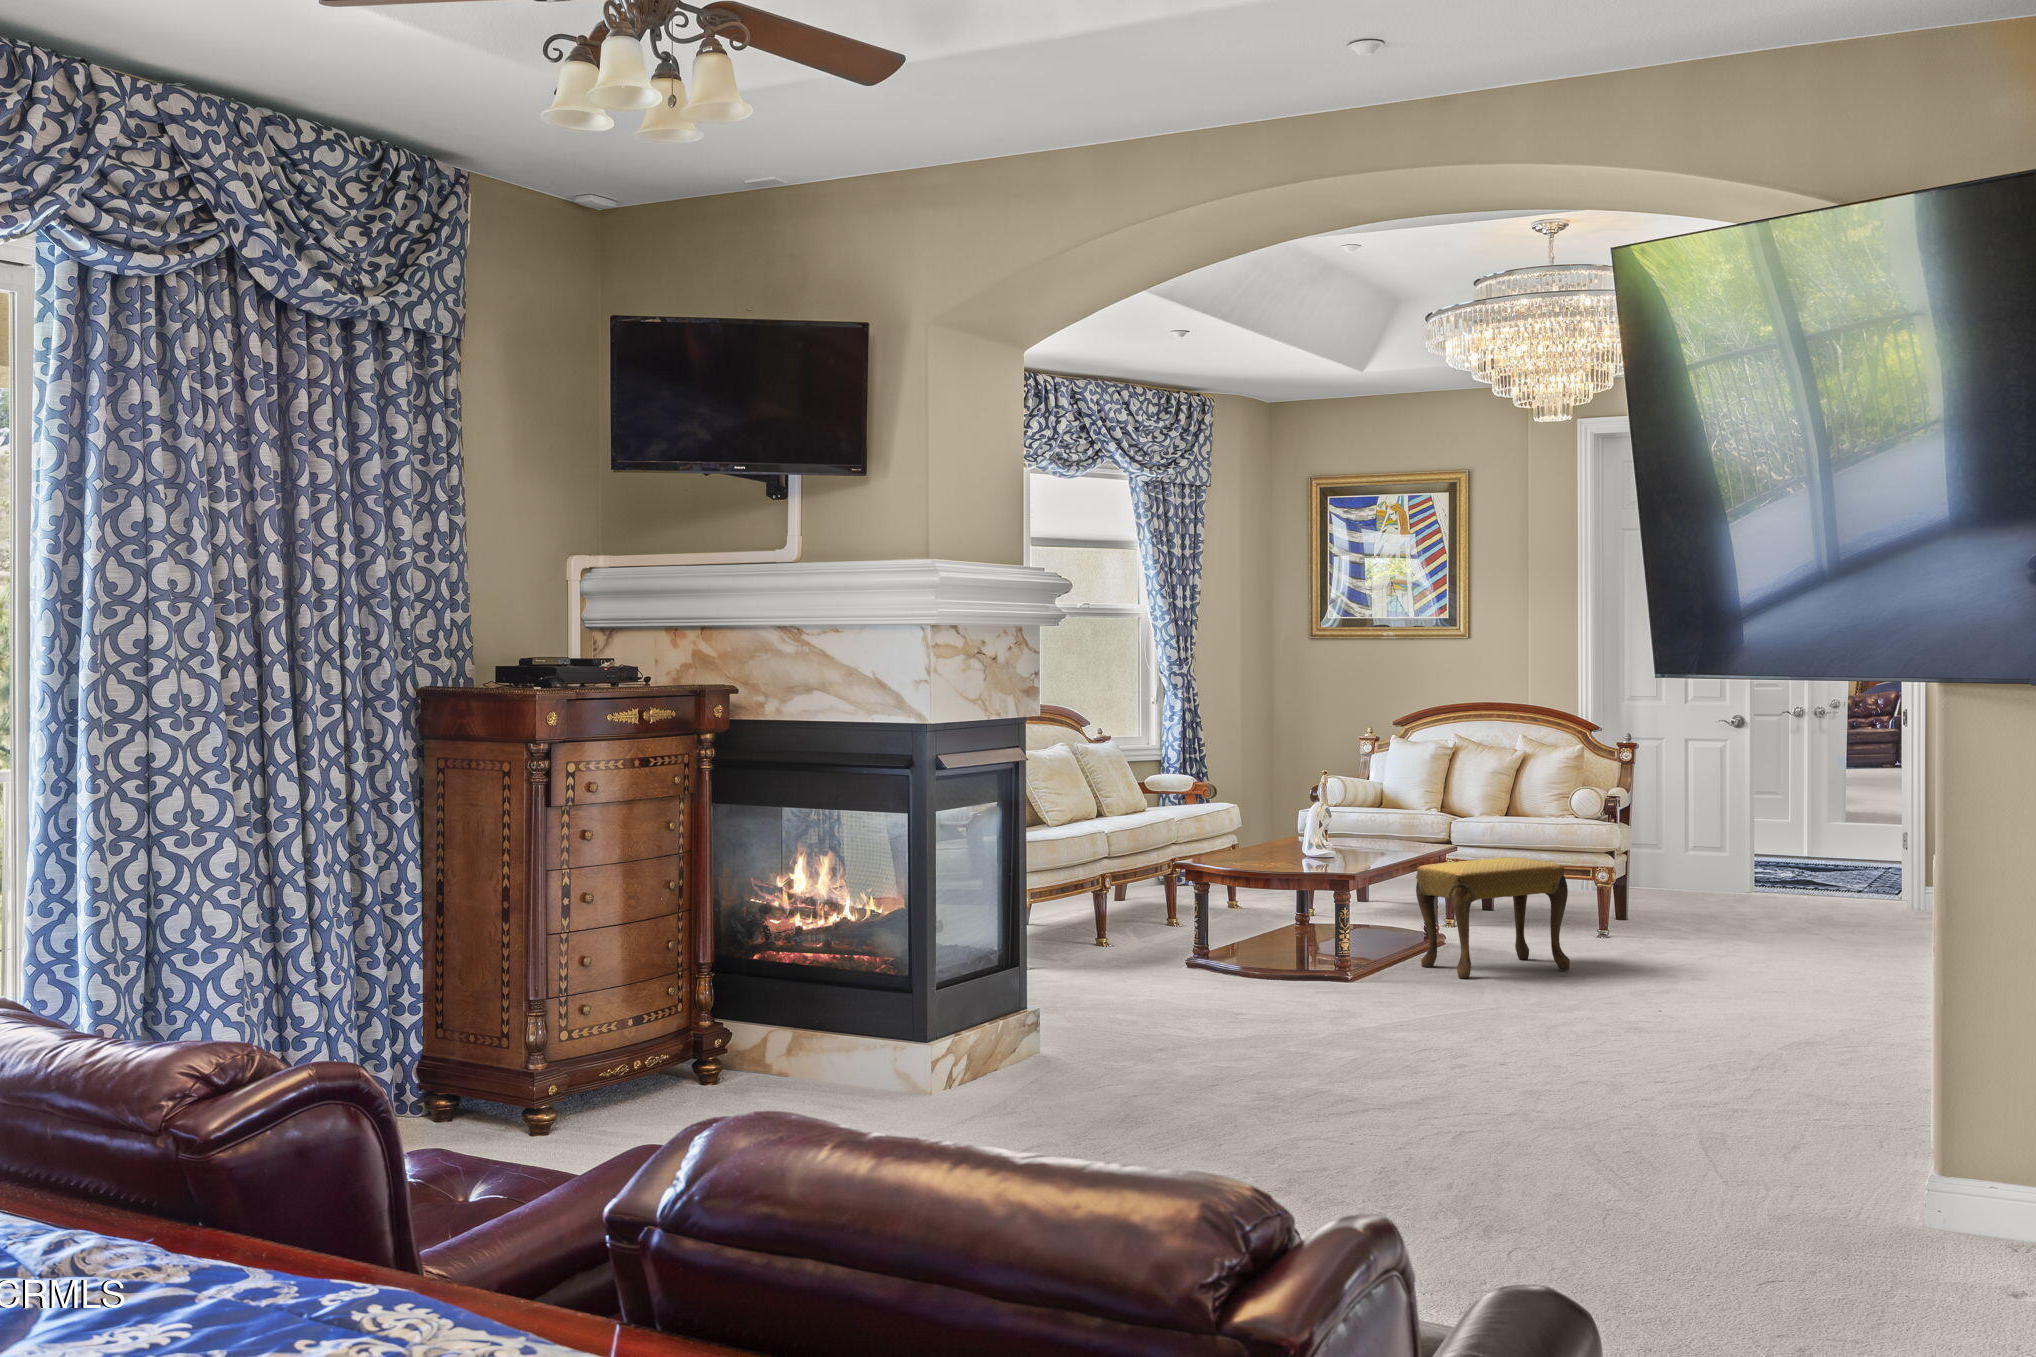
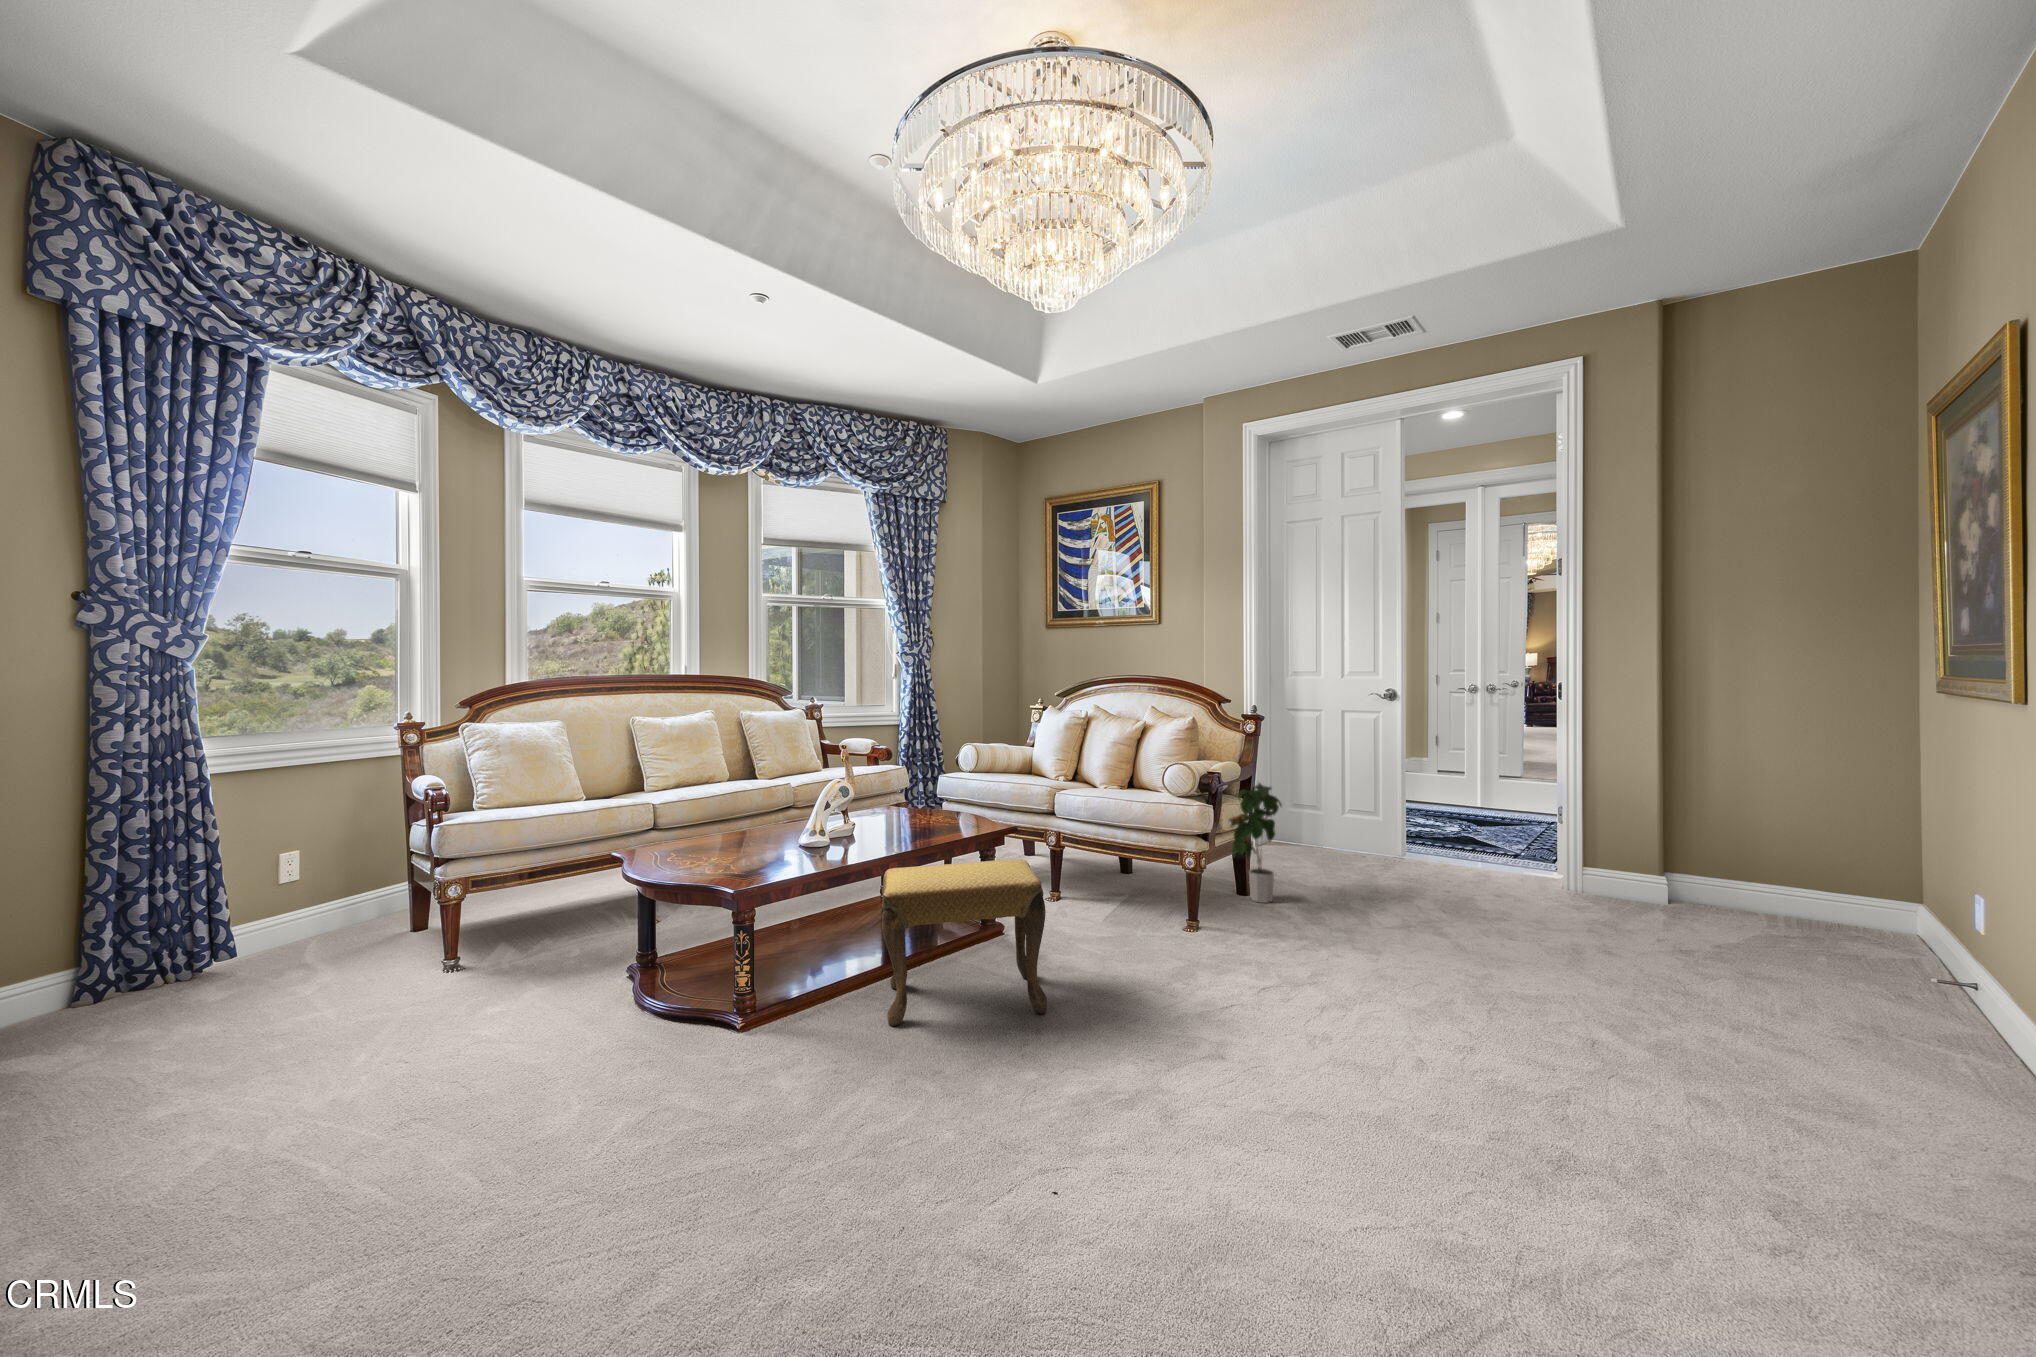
potted plant: none [1630,806,1669,921] -> present [1229,783,1282,903]

